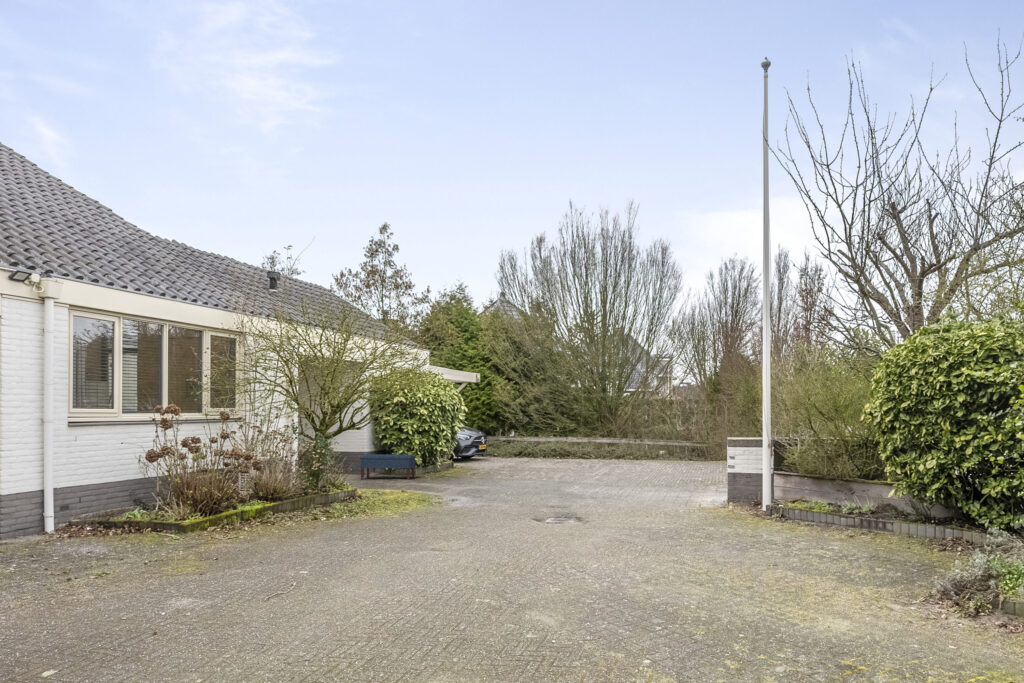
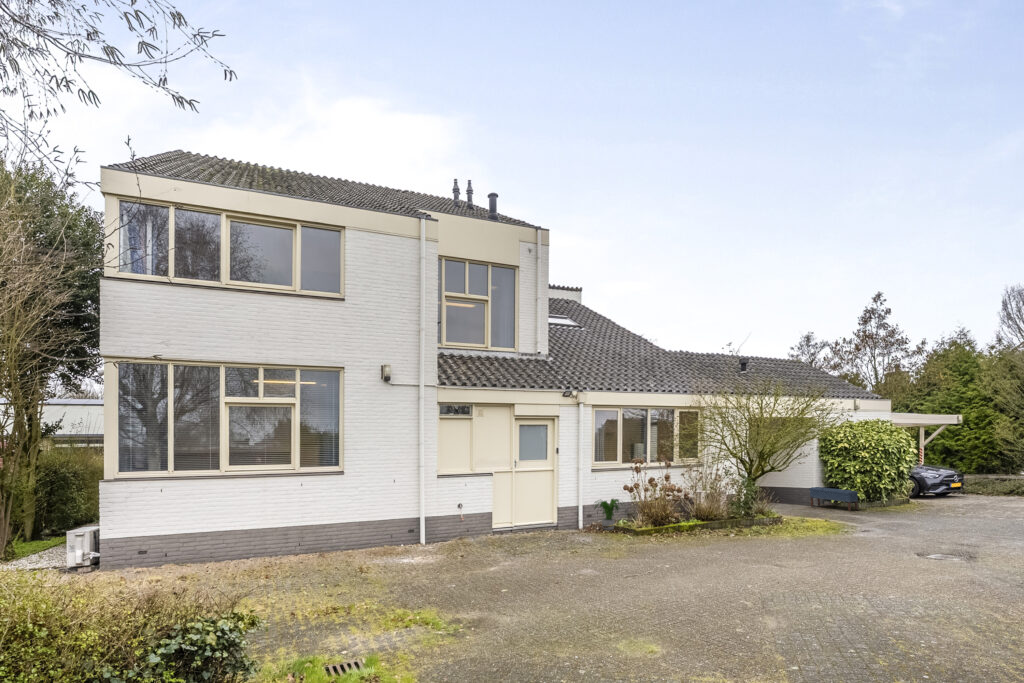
potted plant: none [108,482,162,531] -> present [595,499,619,530]

